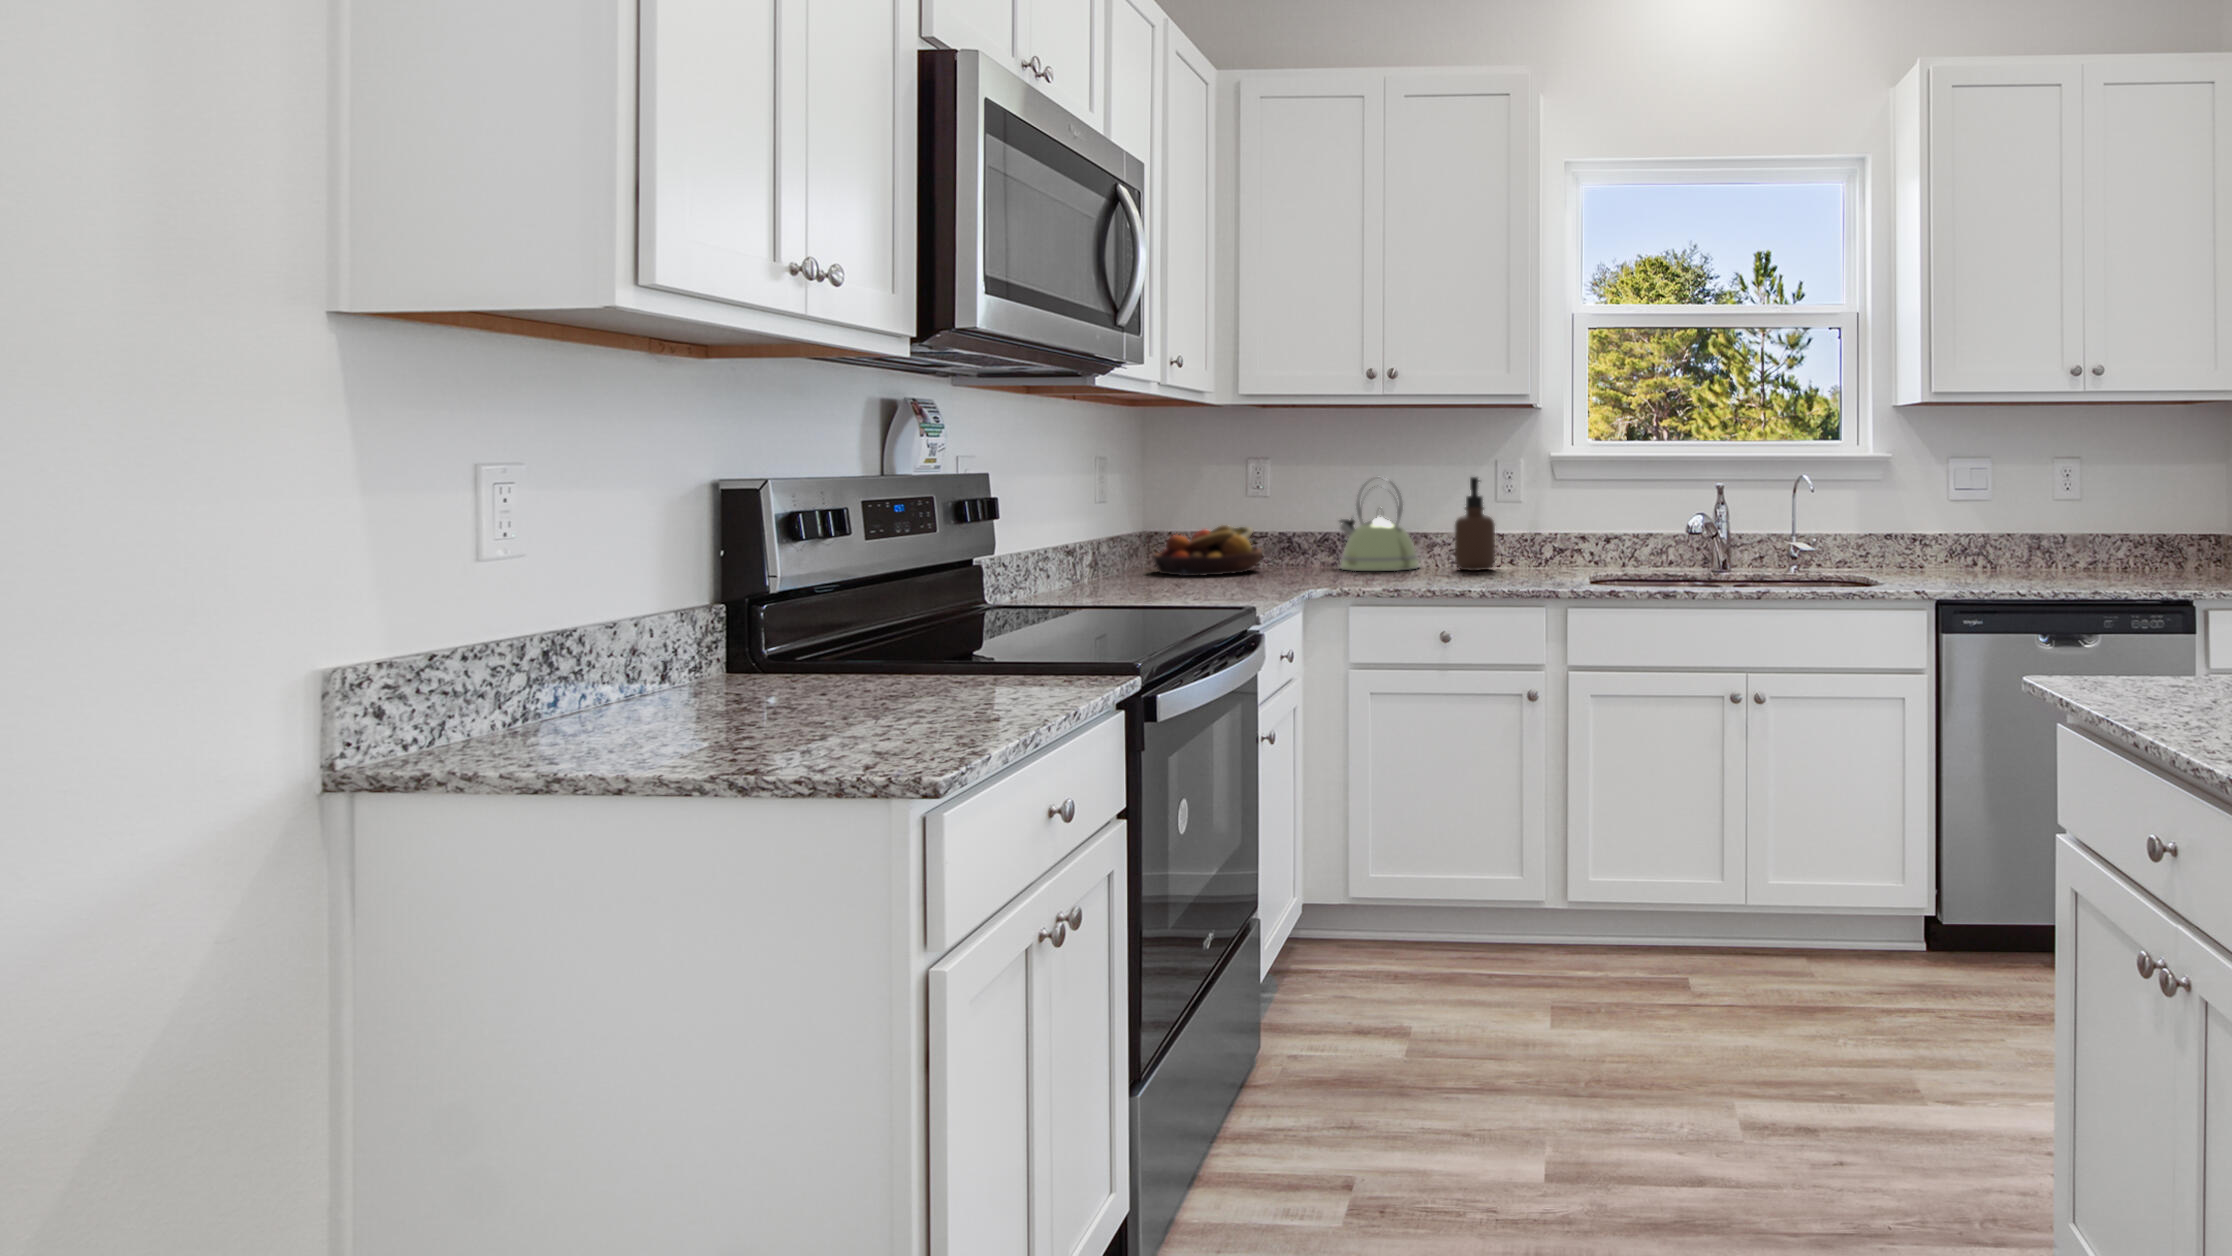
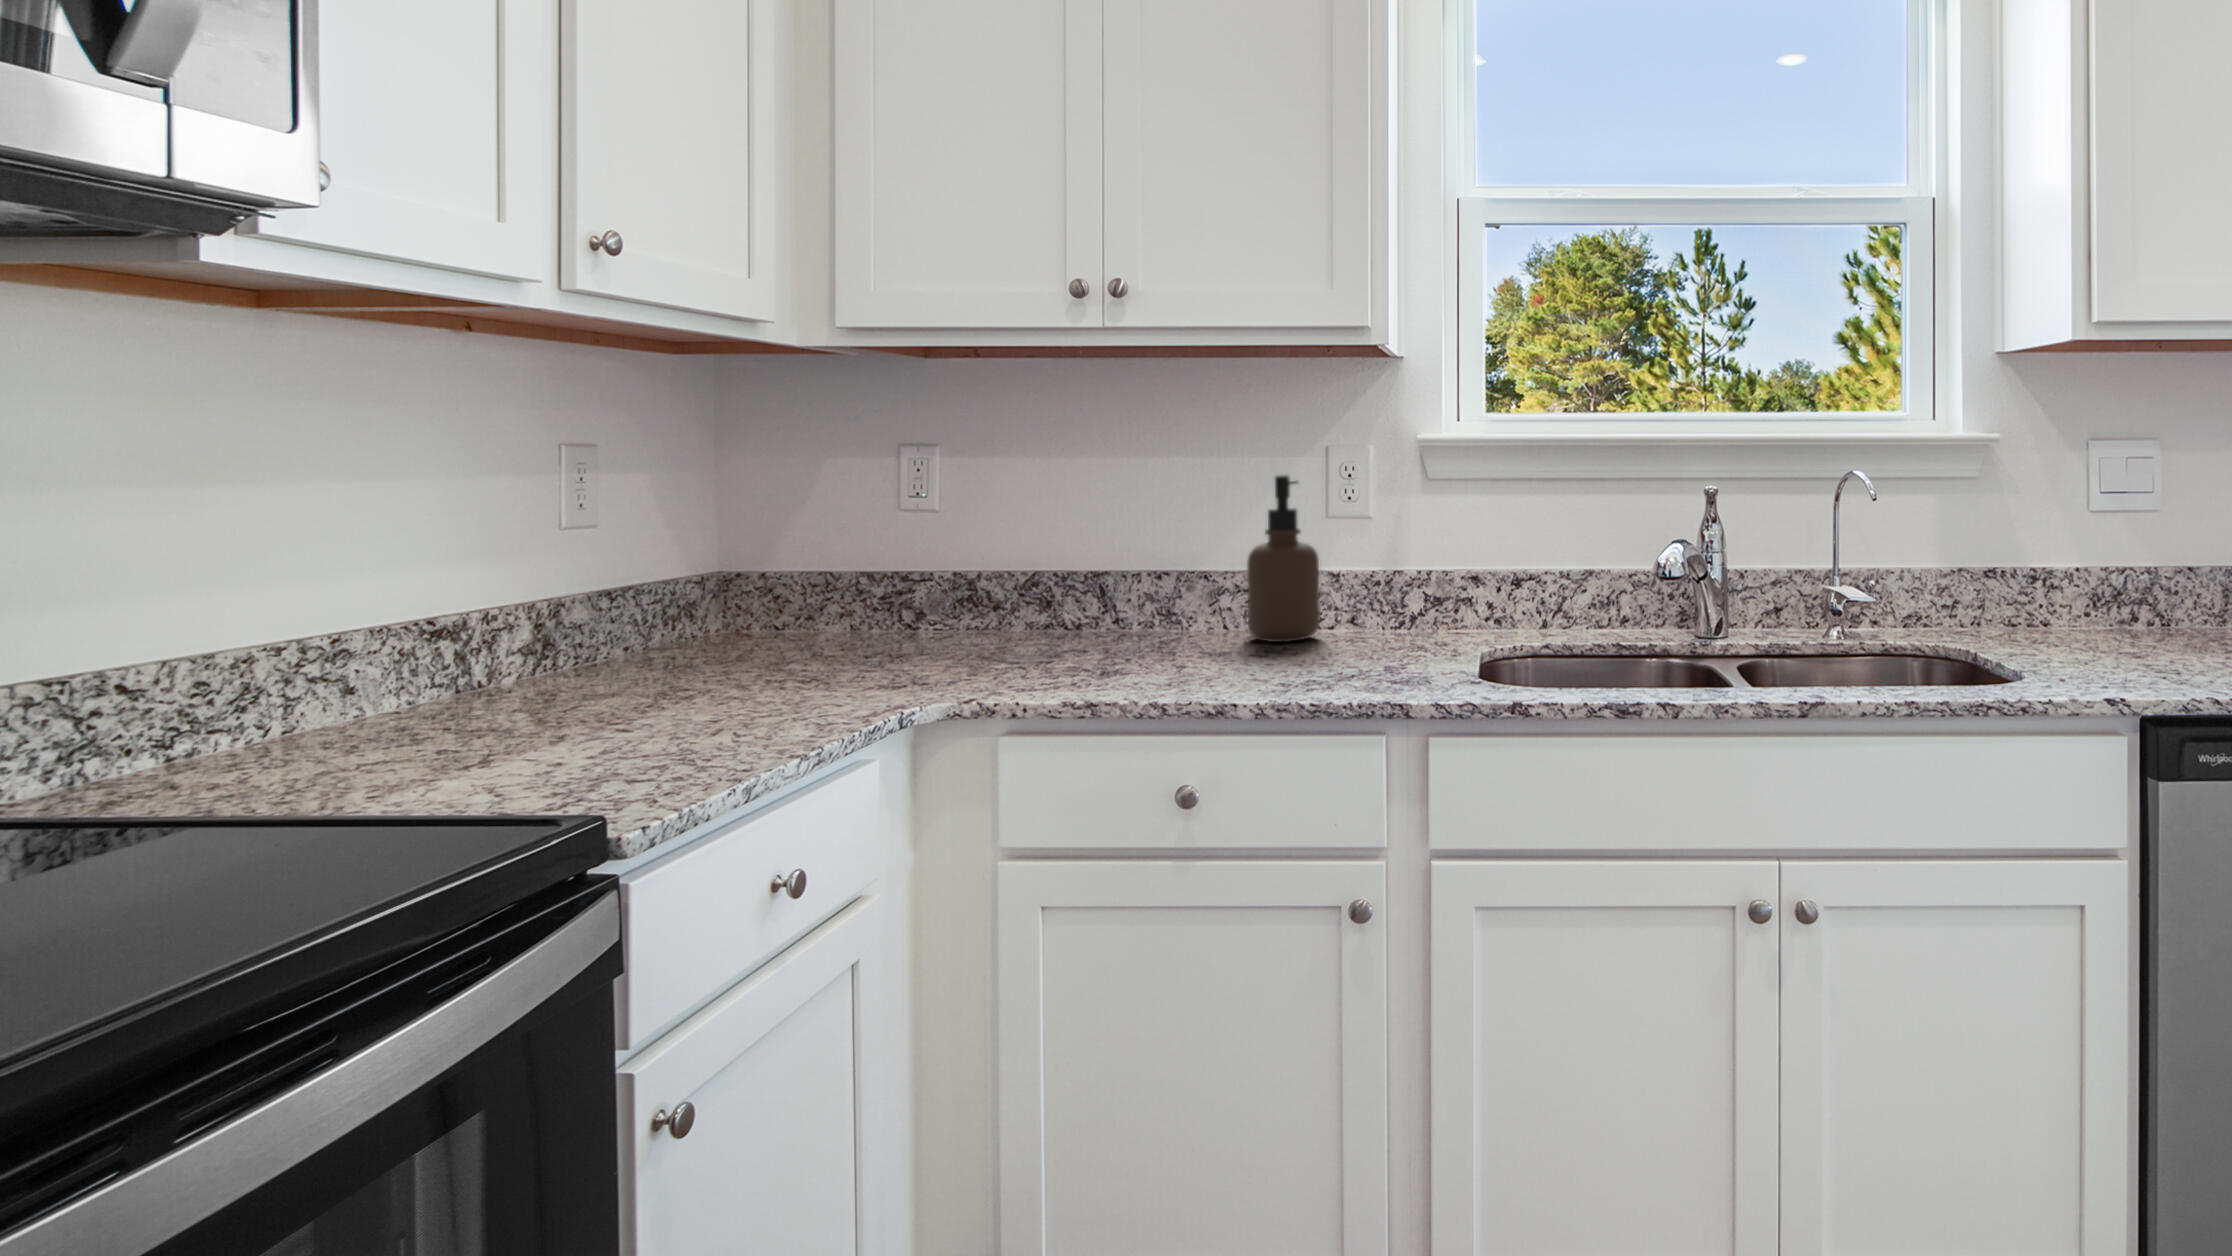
kettle: present [1340,478,1419,571] -> none [1047,476,1192,645]
fruit bowl: present [1154,525,1262,576] -> none [684,565,901,664]

